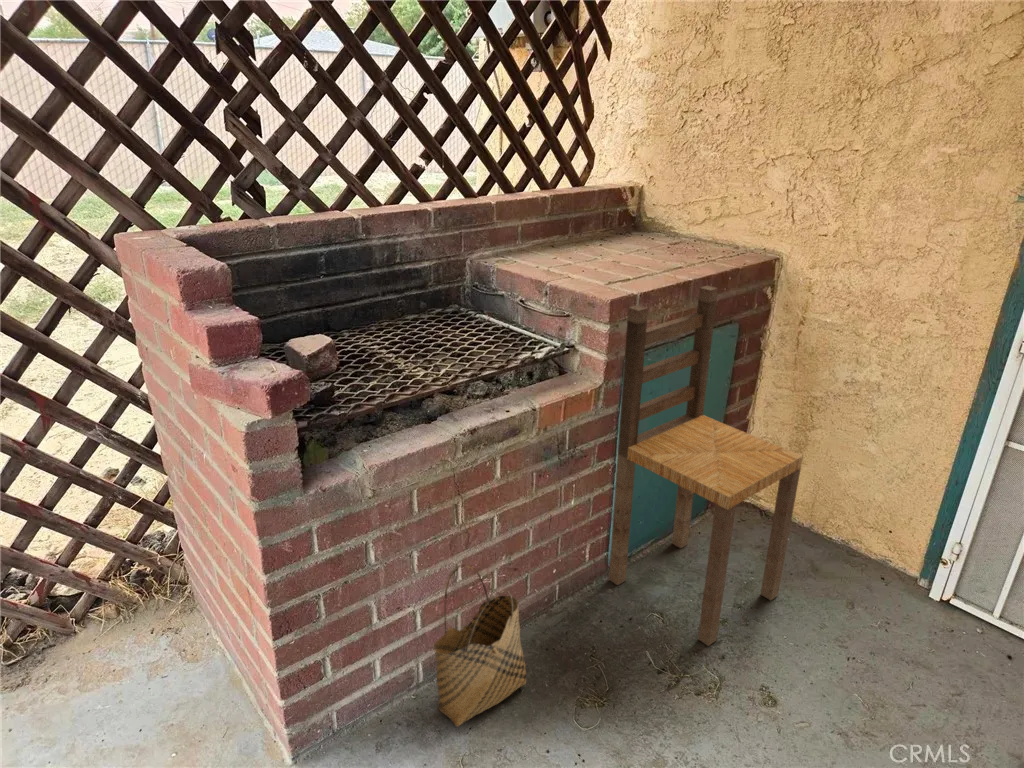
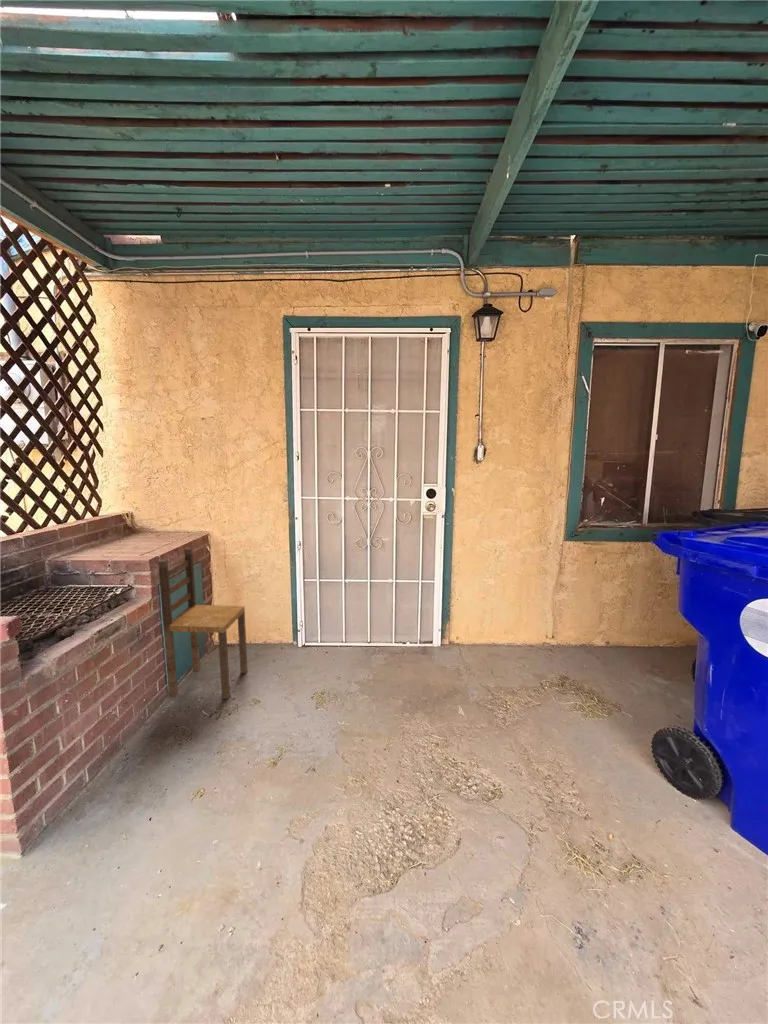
woven basket: present [434,565,526,726] -> none [100,699,150,785]

